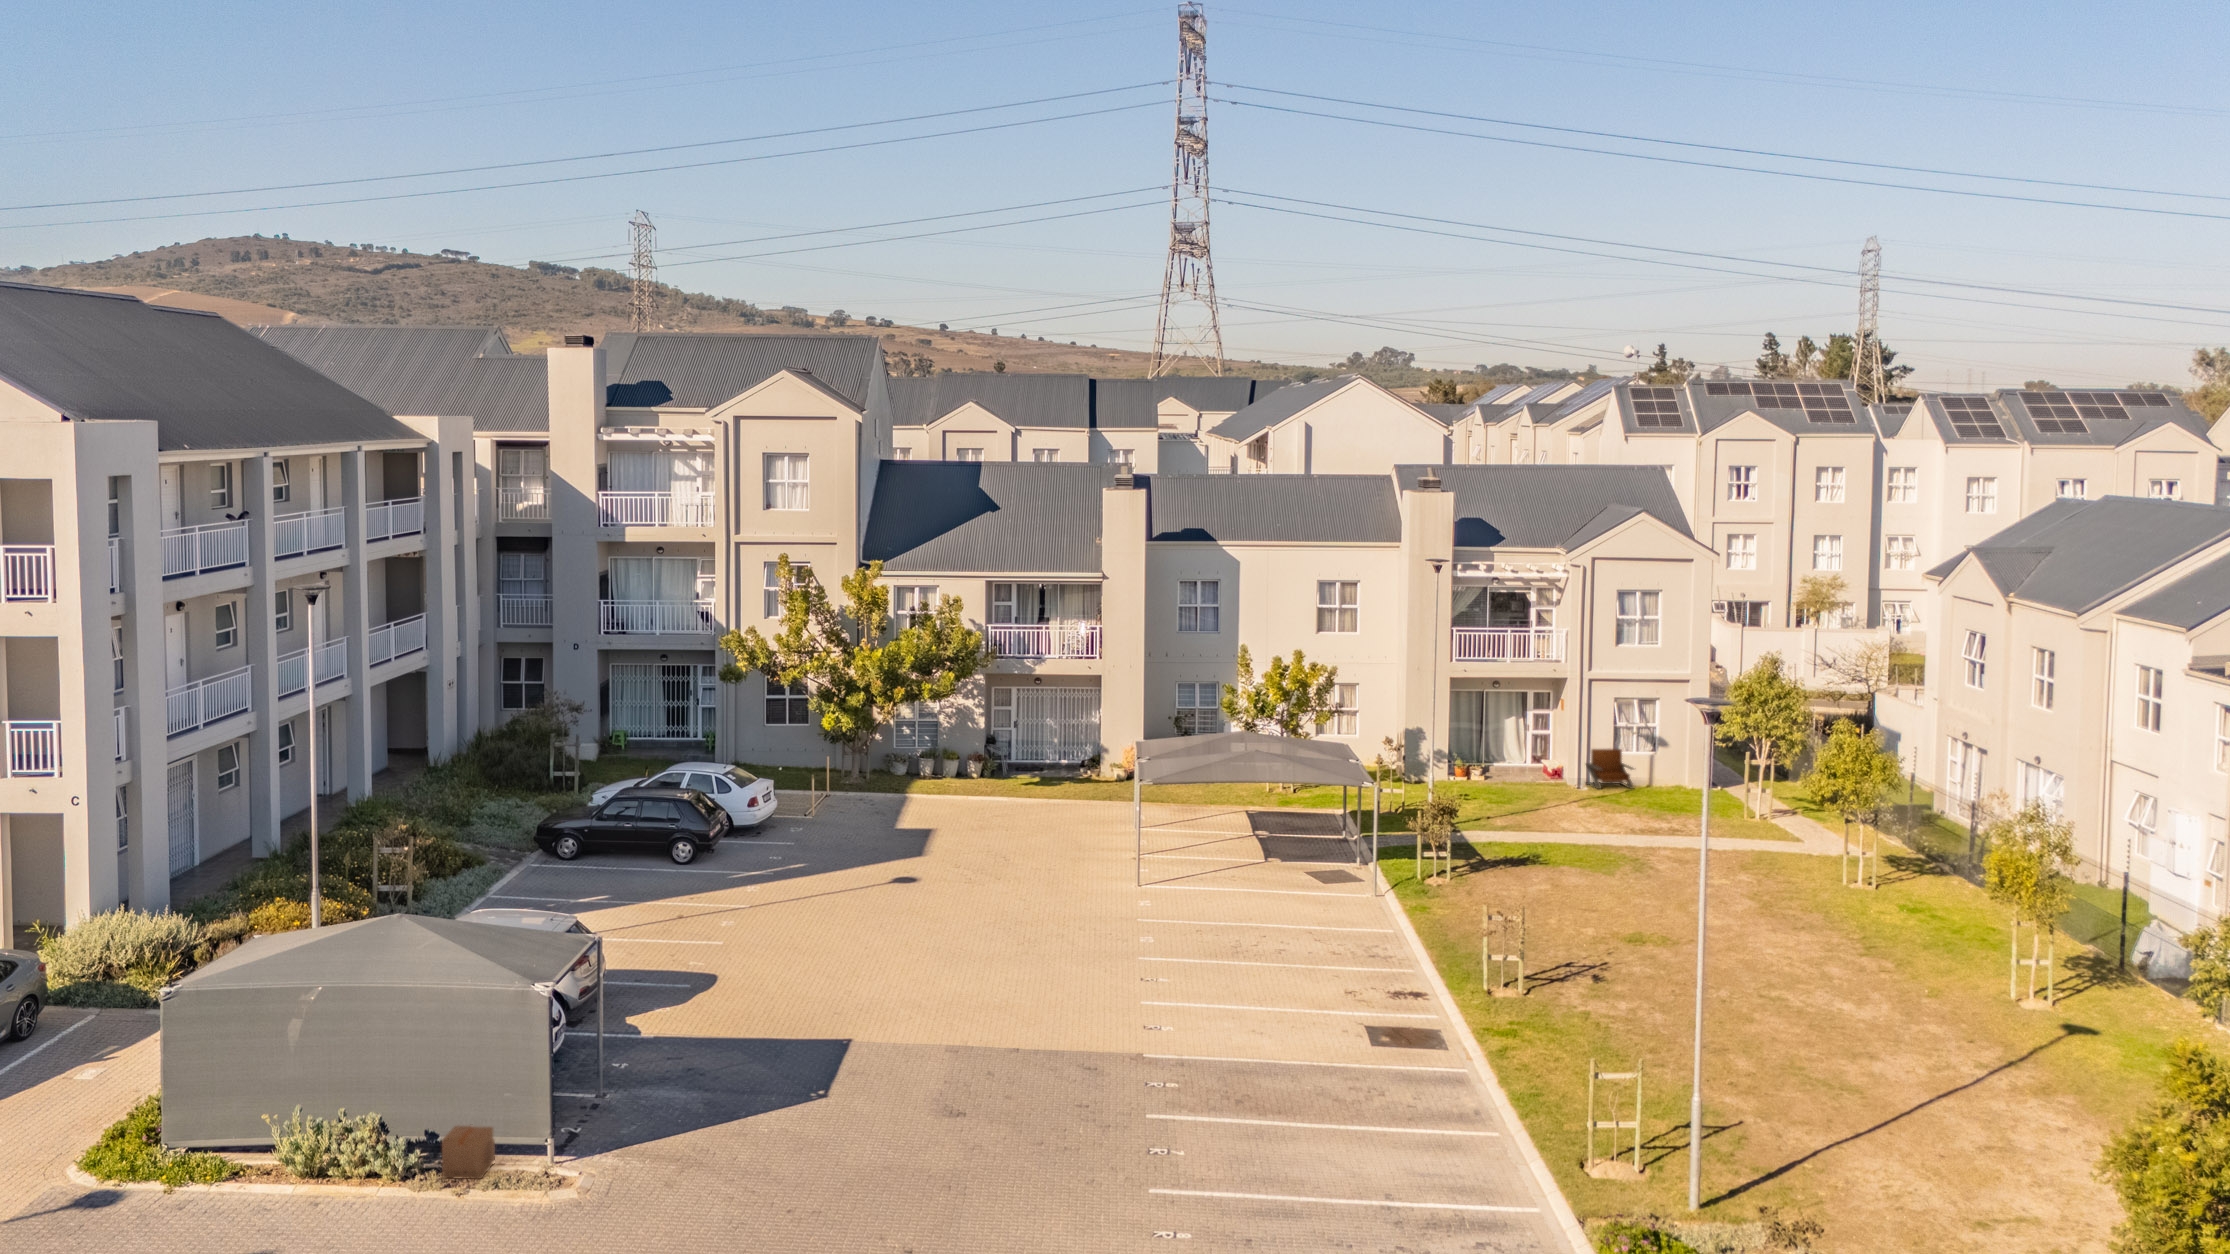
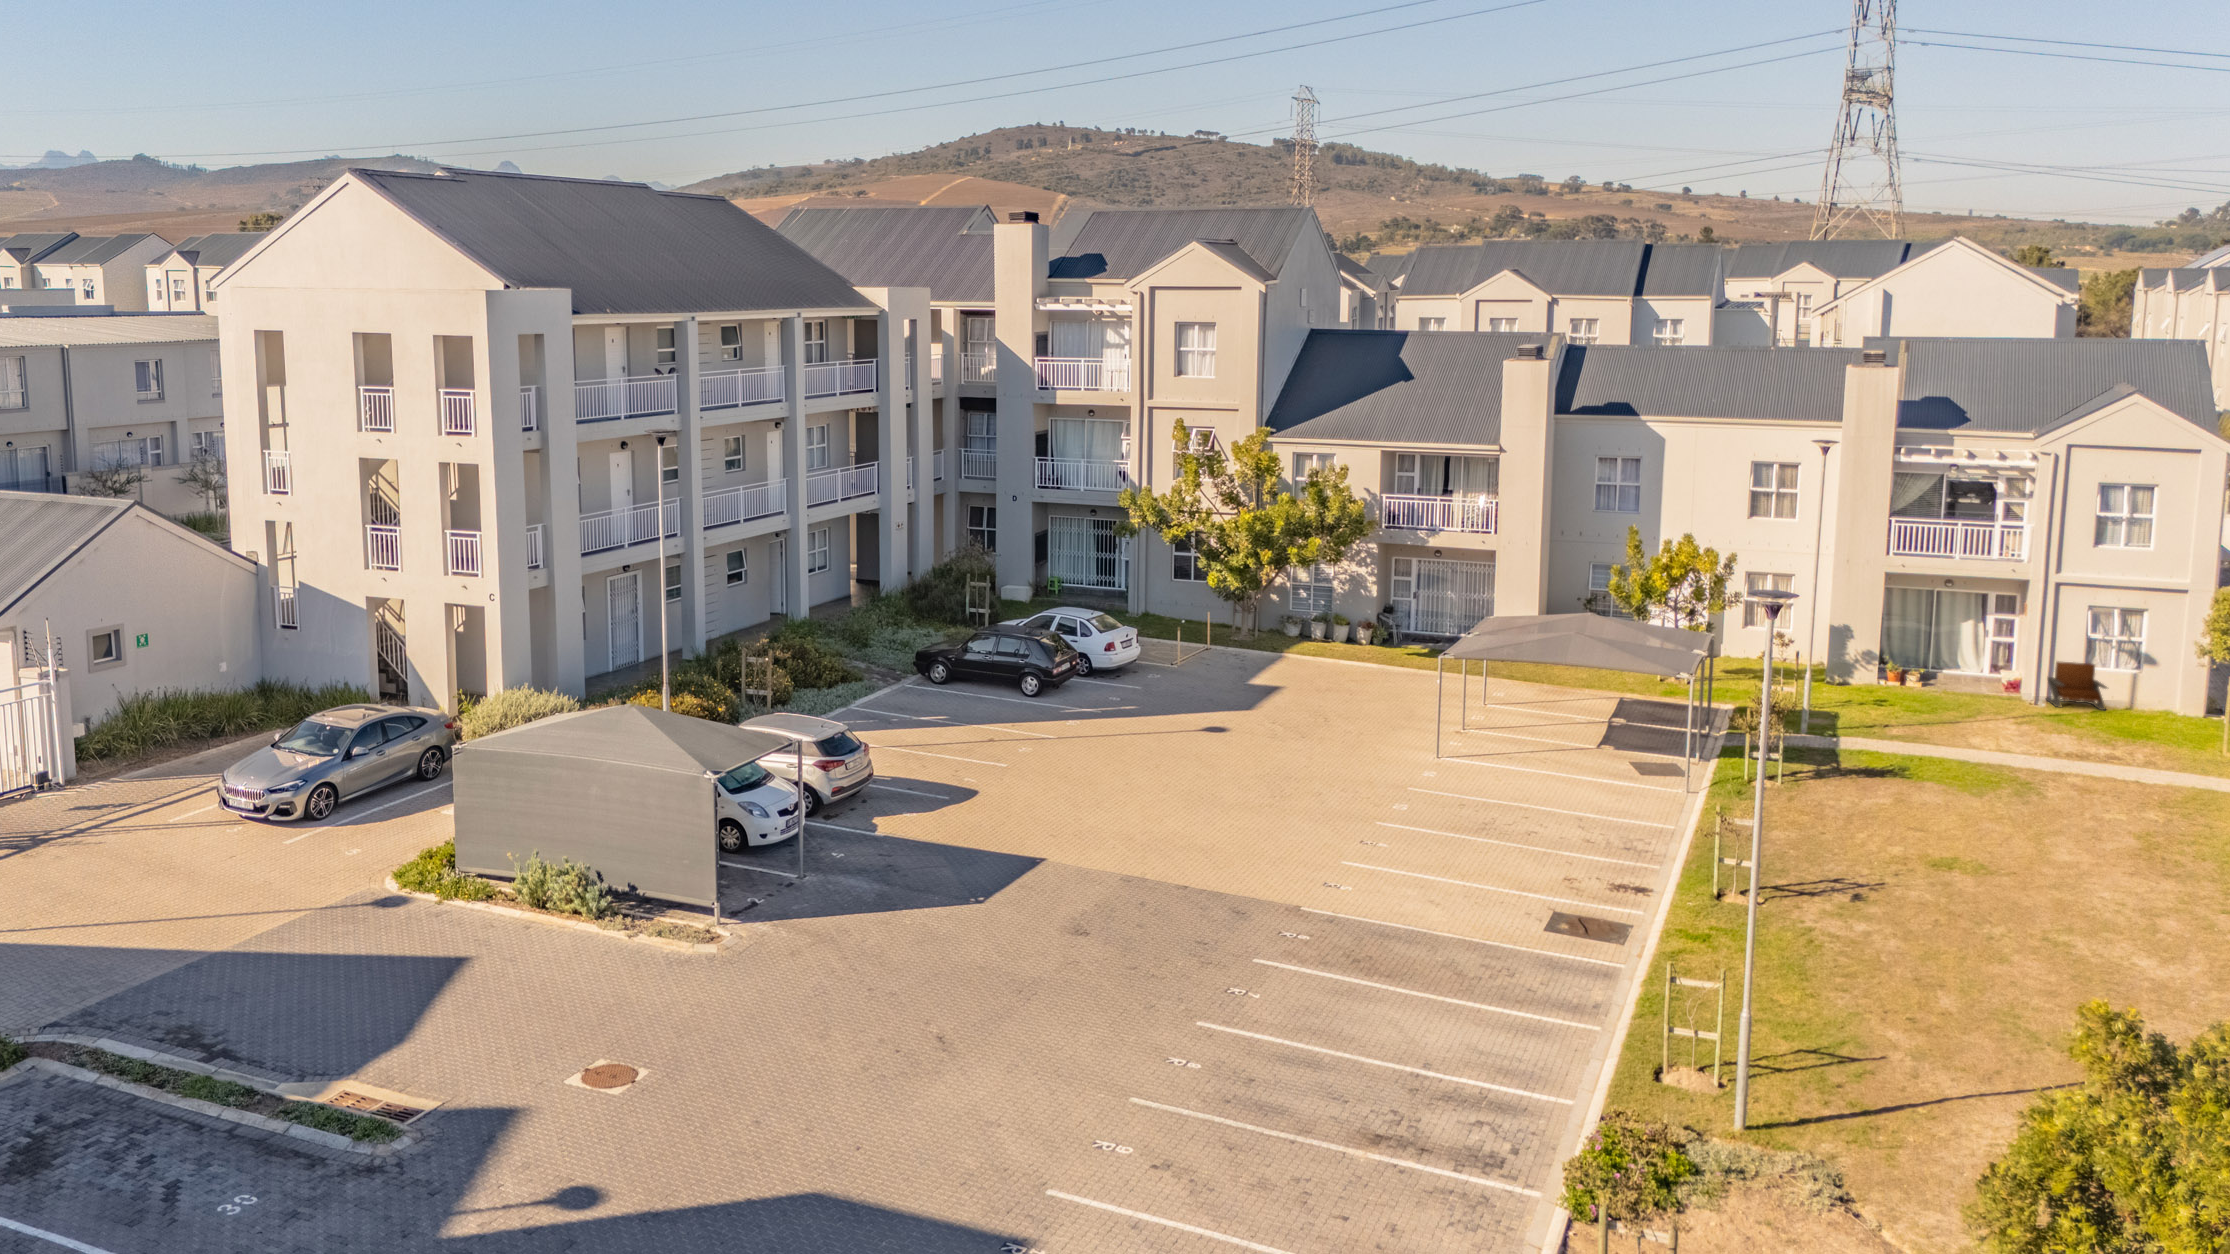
cardboard box: present [442,1124,495,1179] -> none [623,881,672,928]

